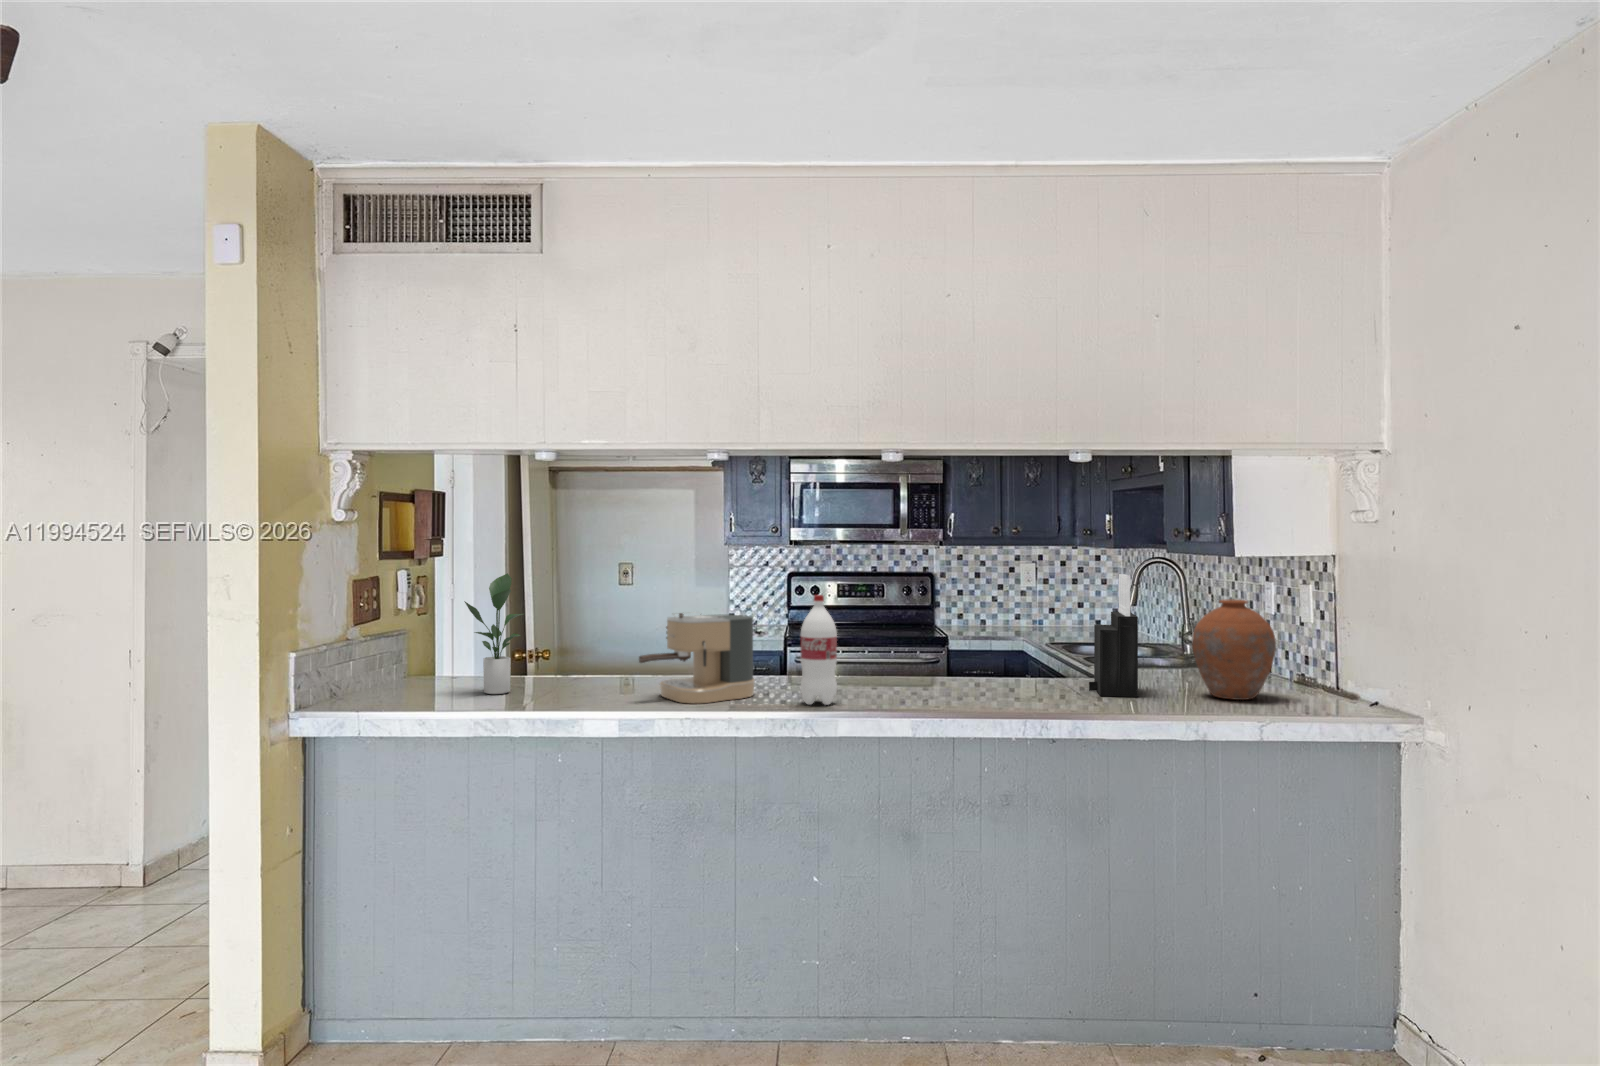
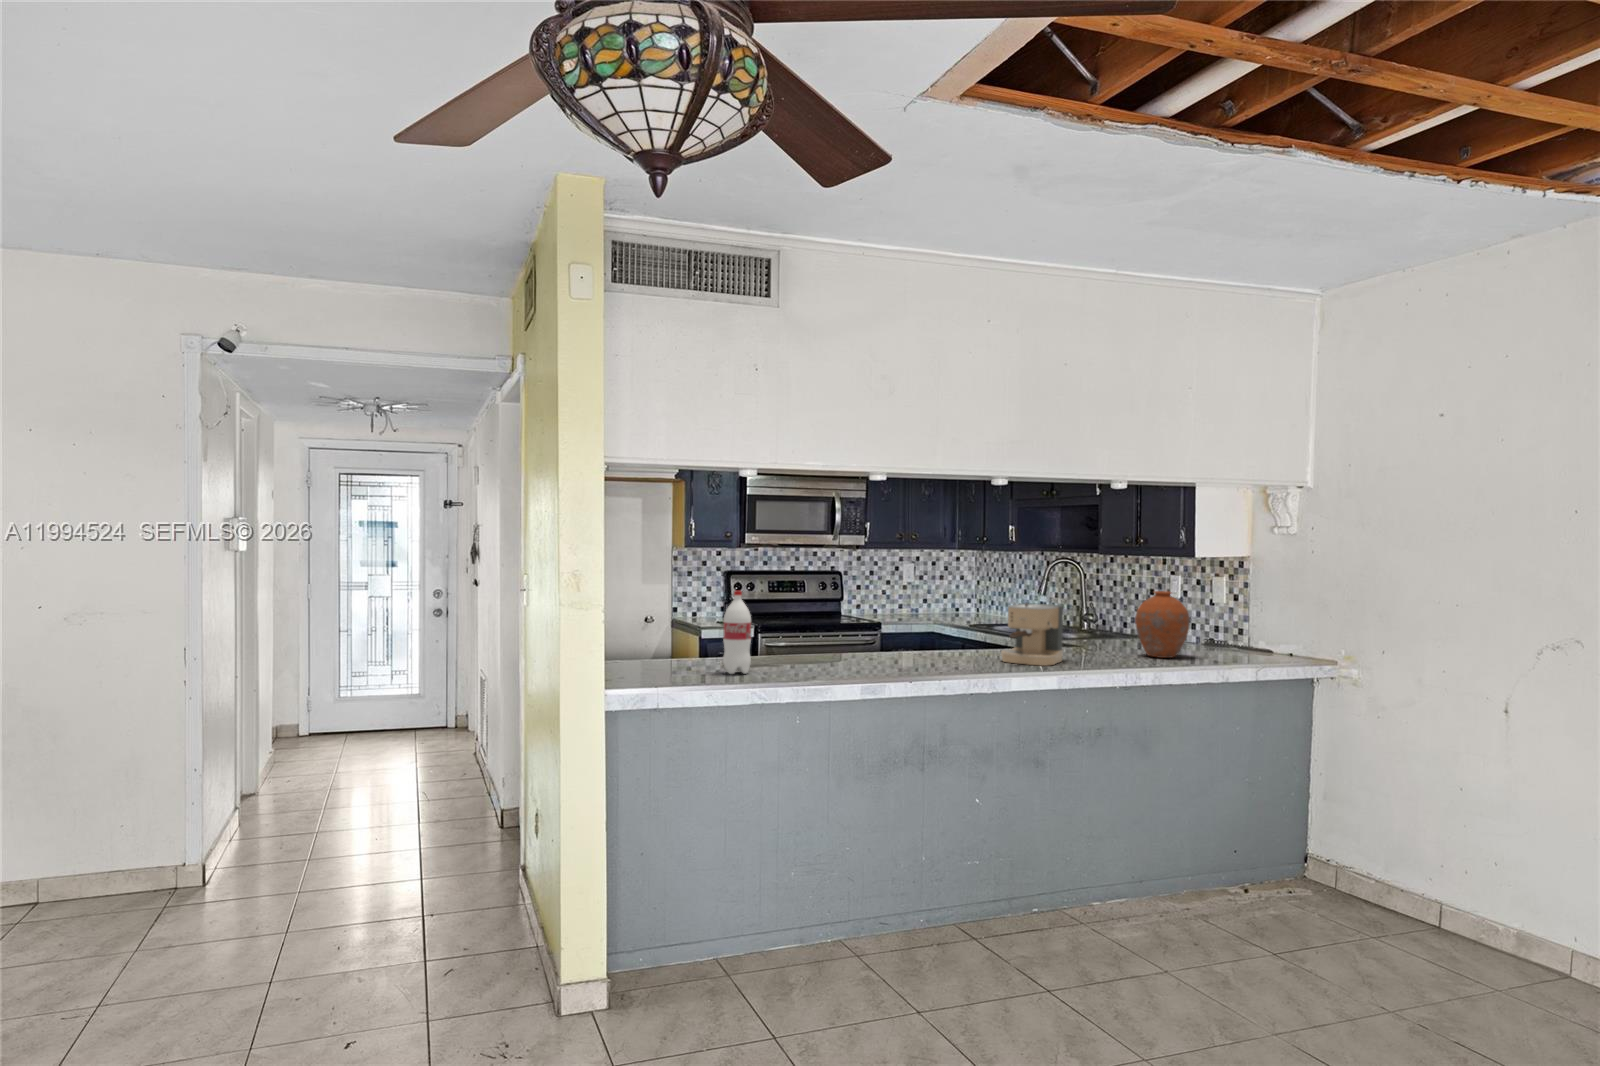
potted plant: present [464,573,523,694] -> none [645,575,691,675]
knife block: present [1089,574,1138,697] -> none [1067,574,1110,659]
bottle: present [800,595,837,705] -> present [723,591,751,674]
coffee maker: present [639,613,755,704] -> present [1001,603,1063,666]

